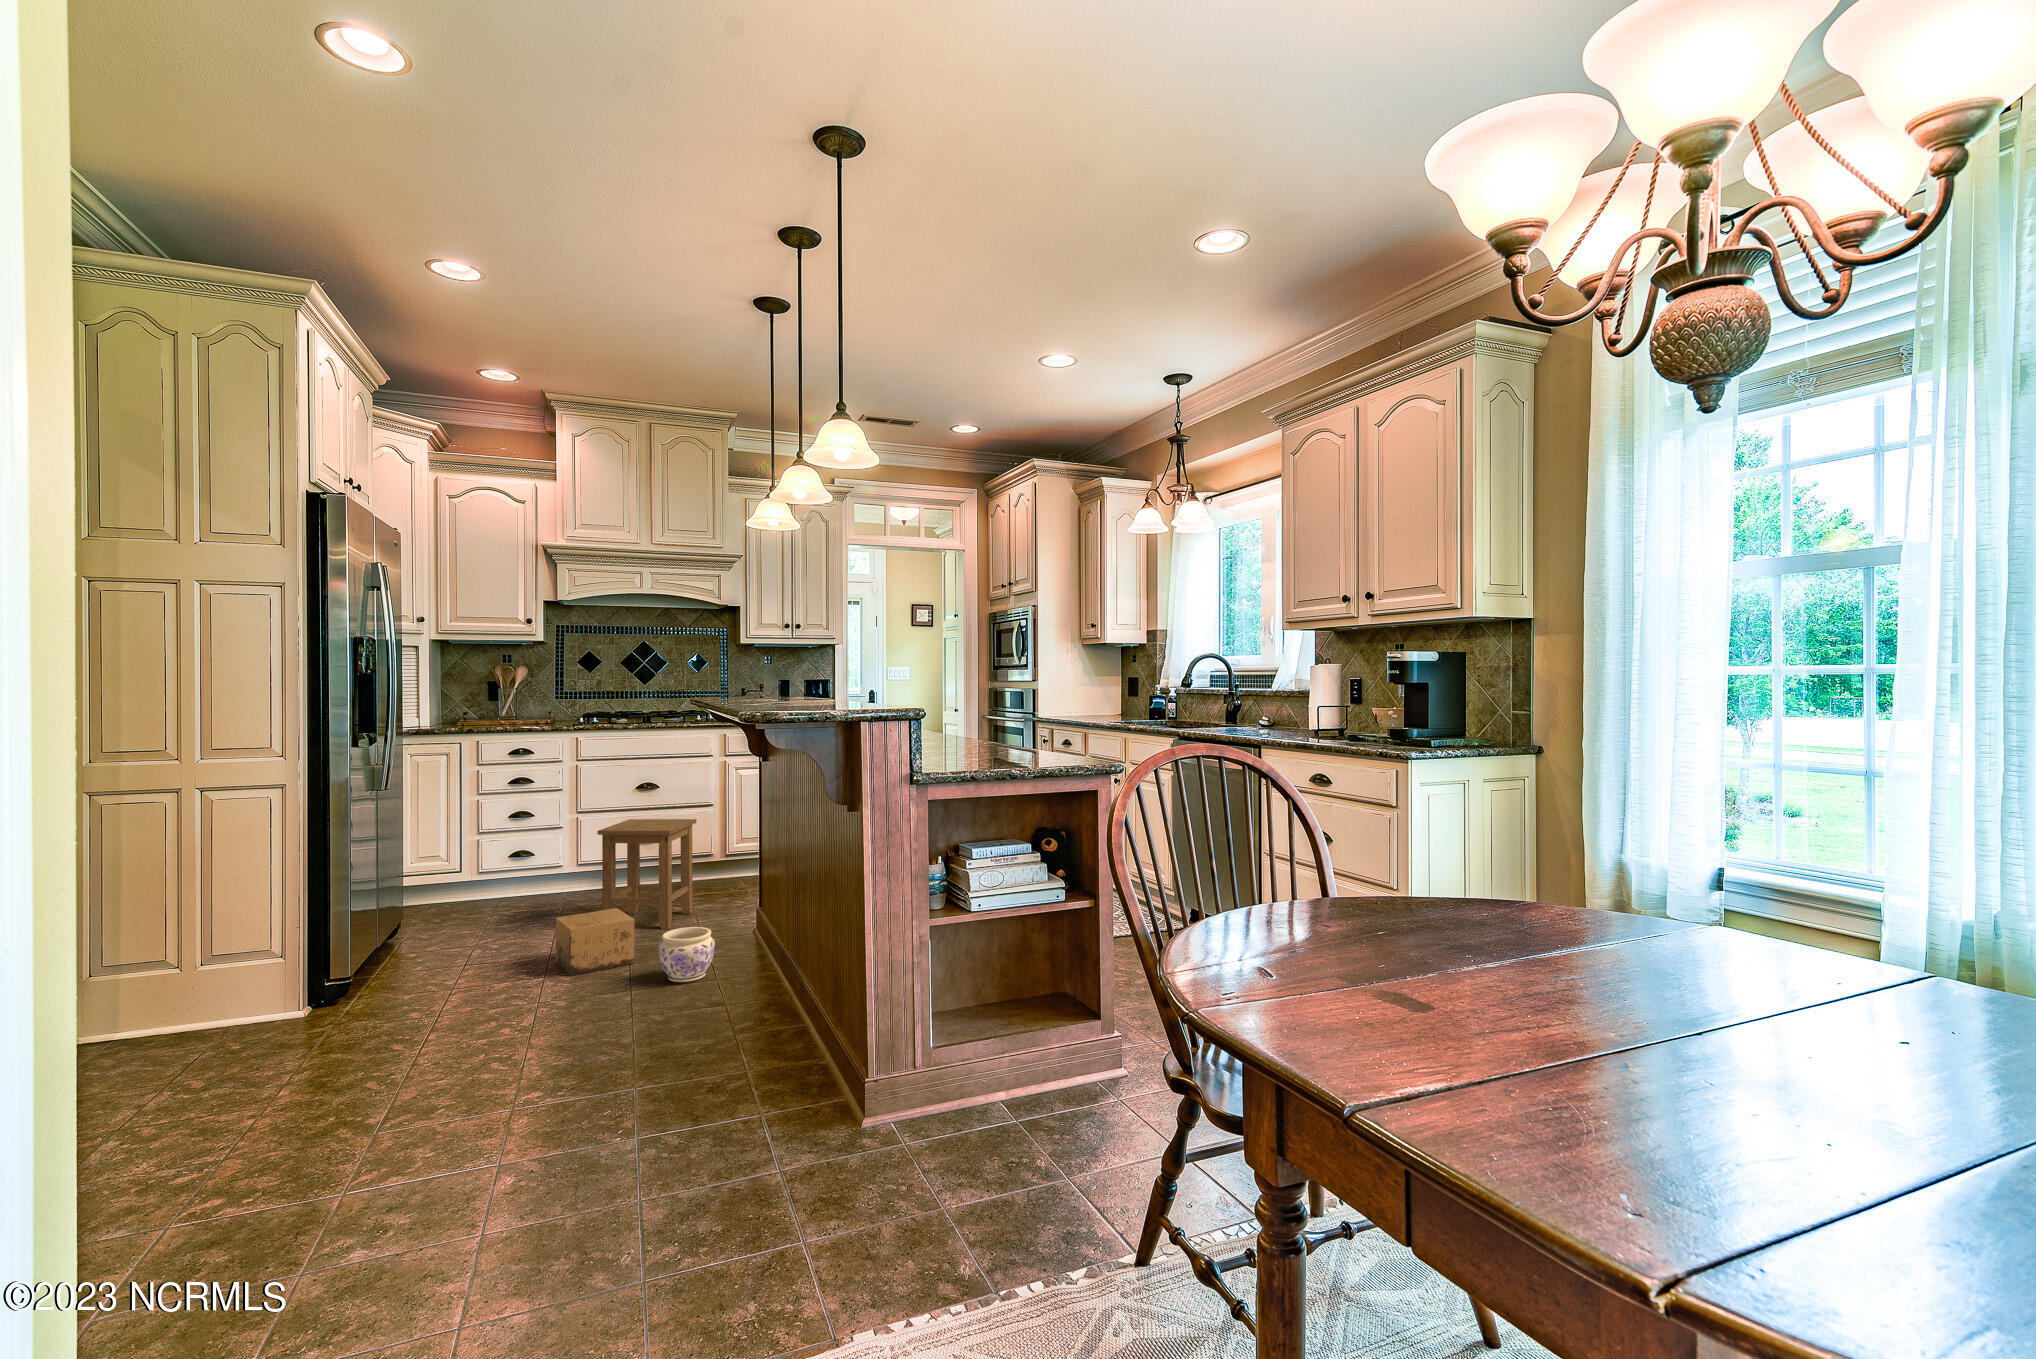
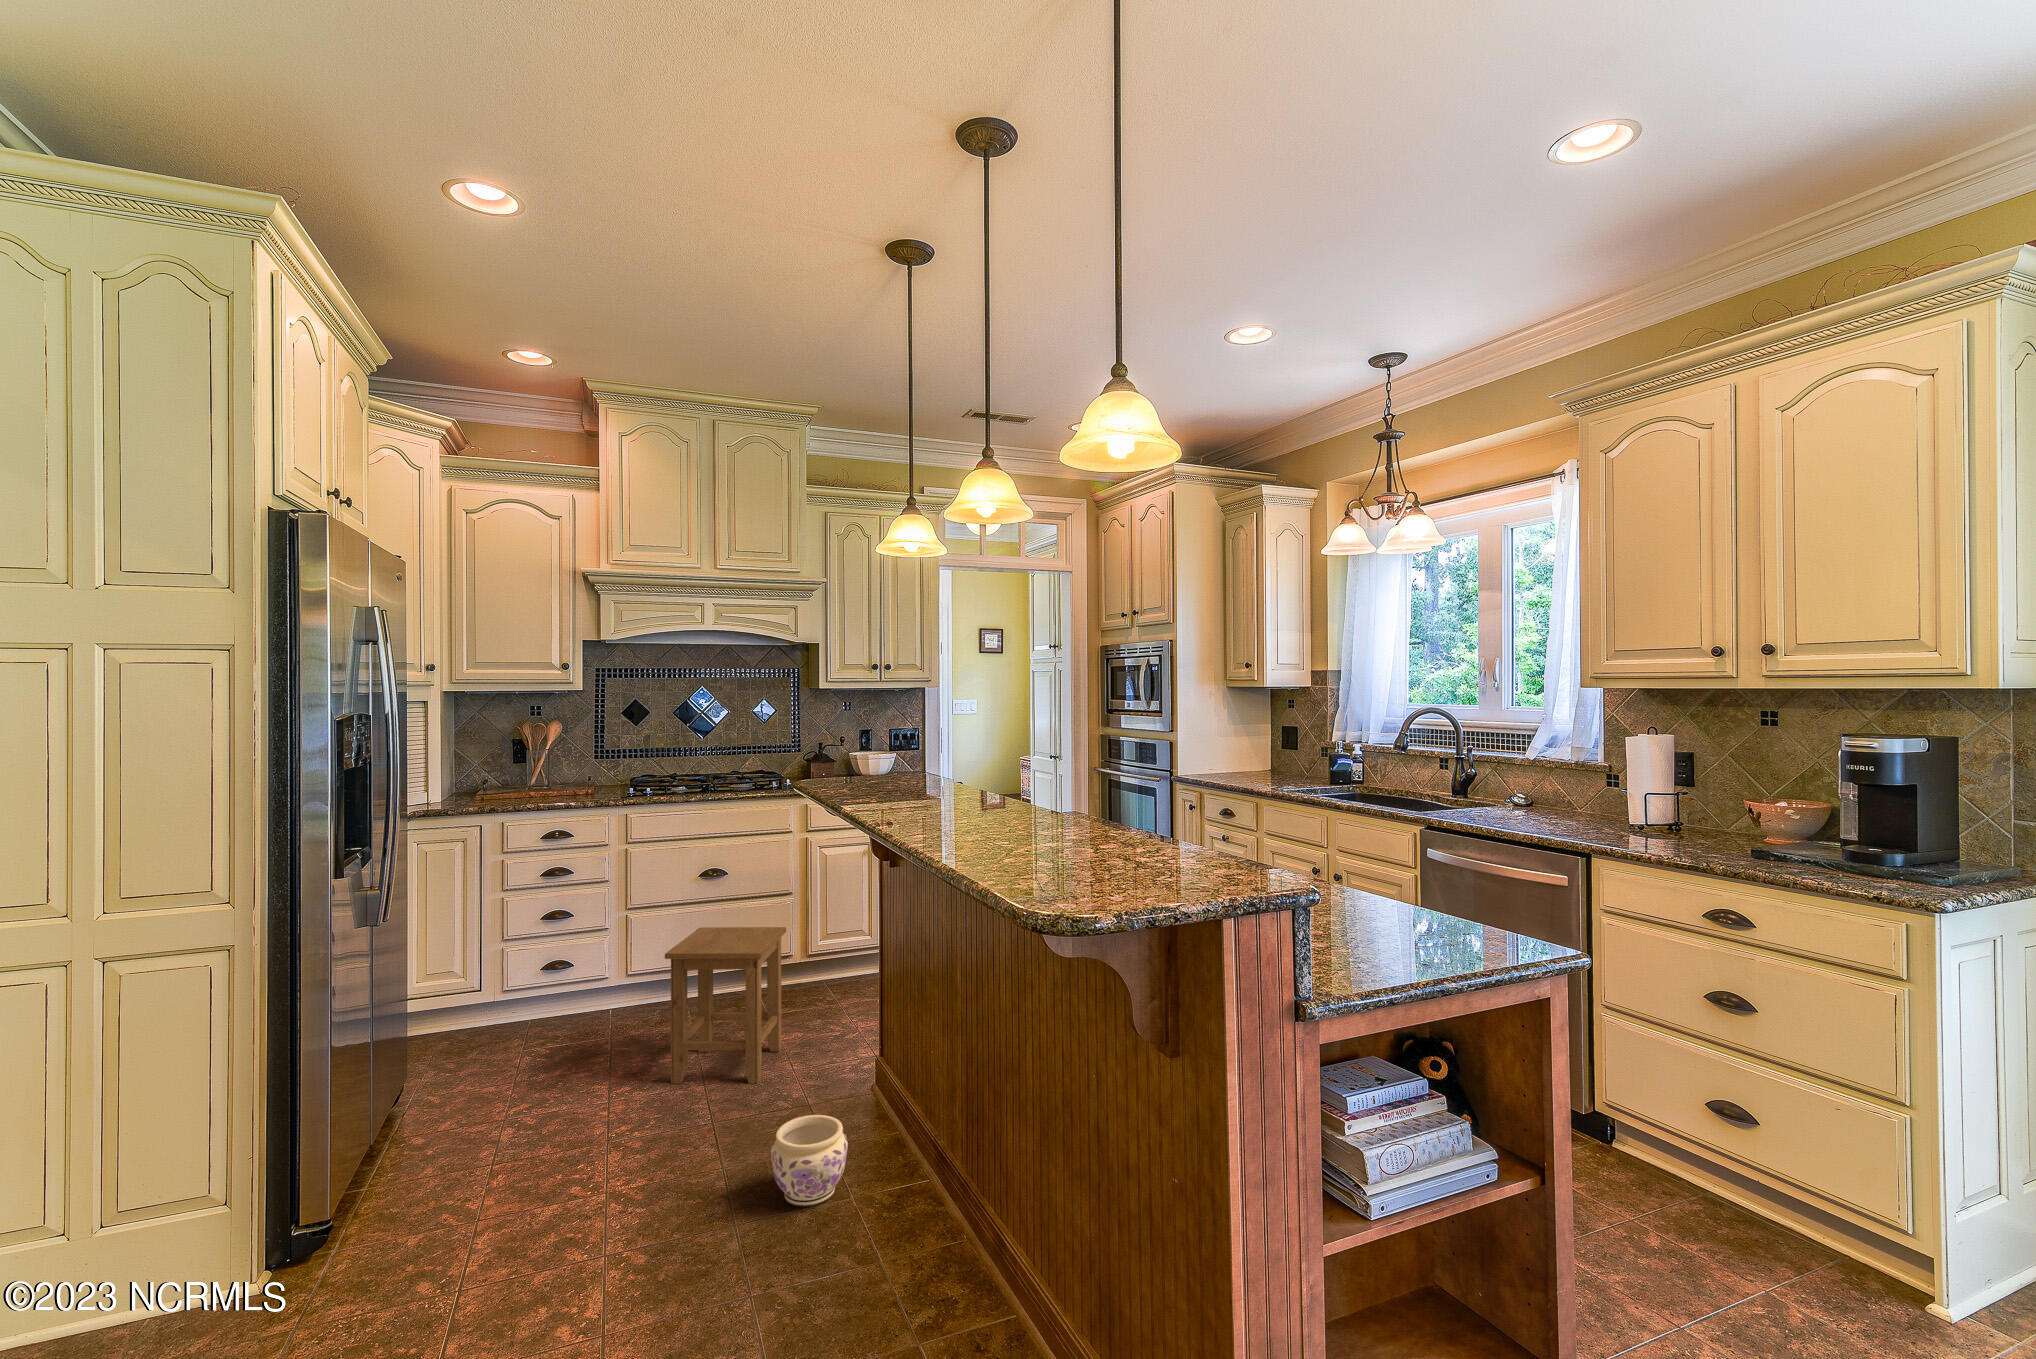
cardboard box: present [556,908,635,976] -> none [619,1072,729,1190]

